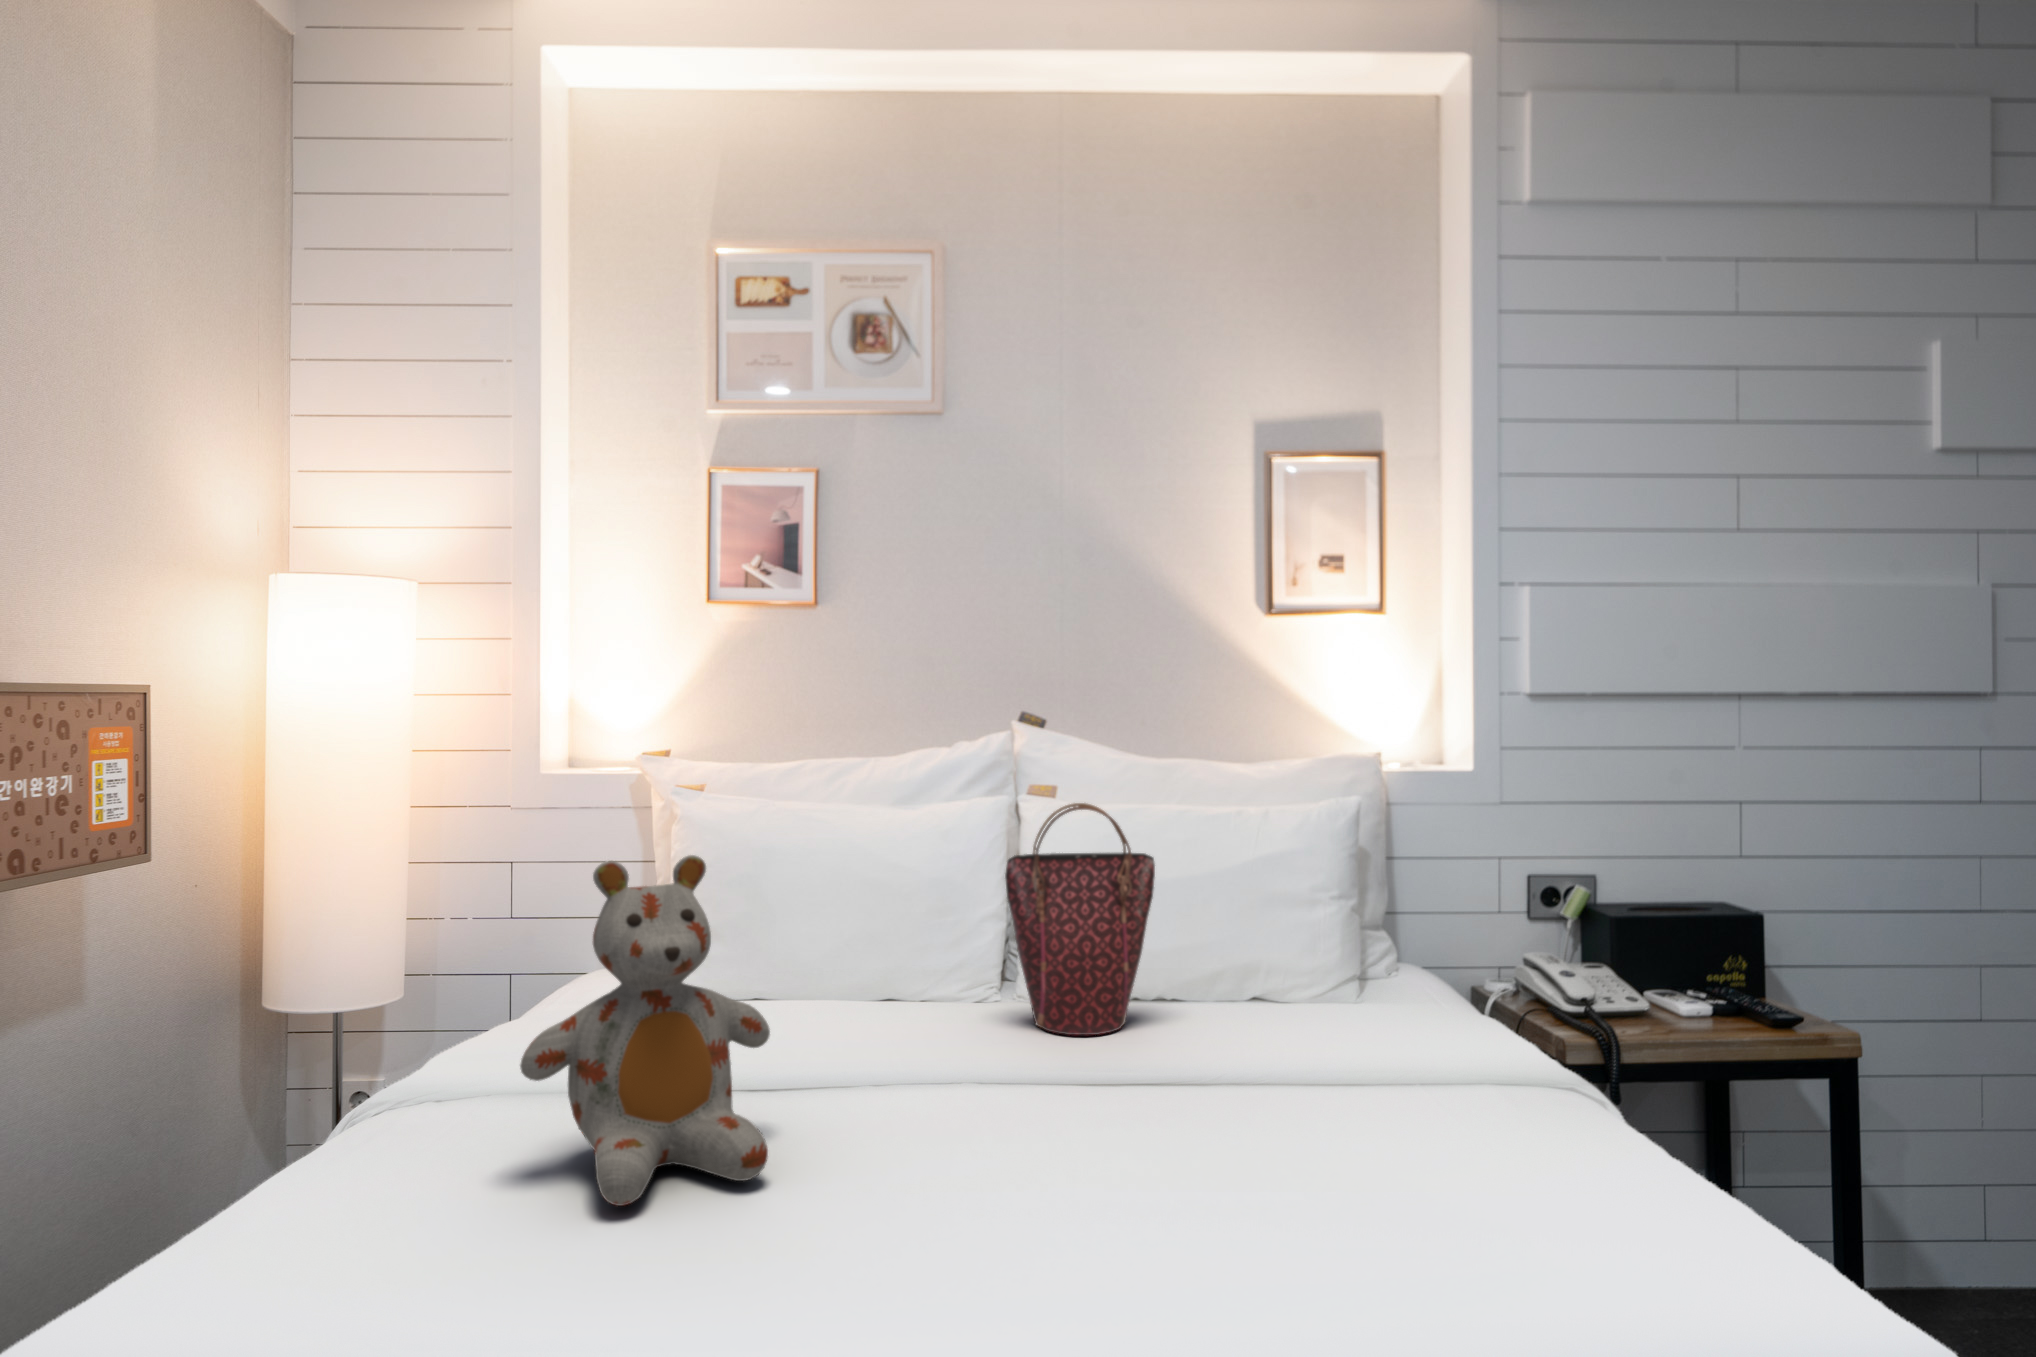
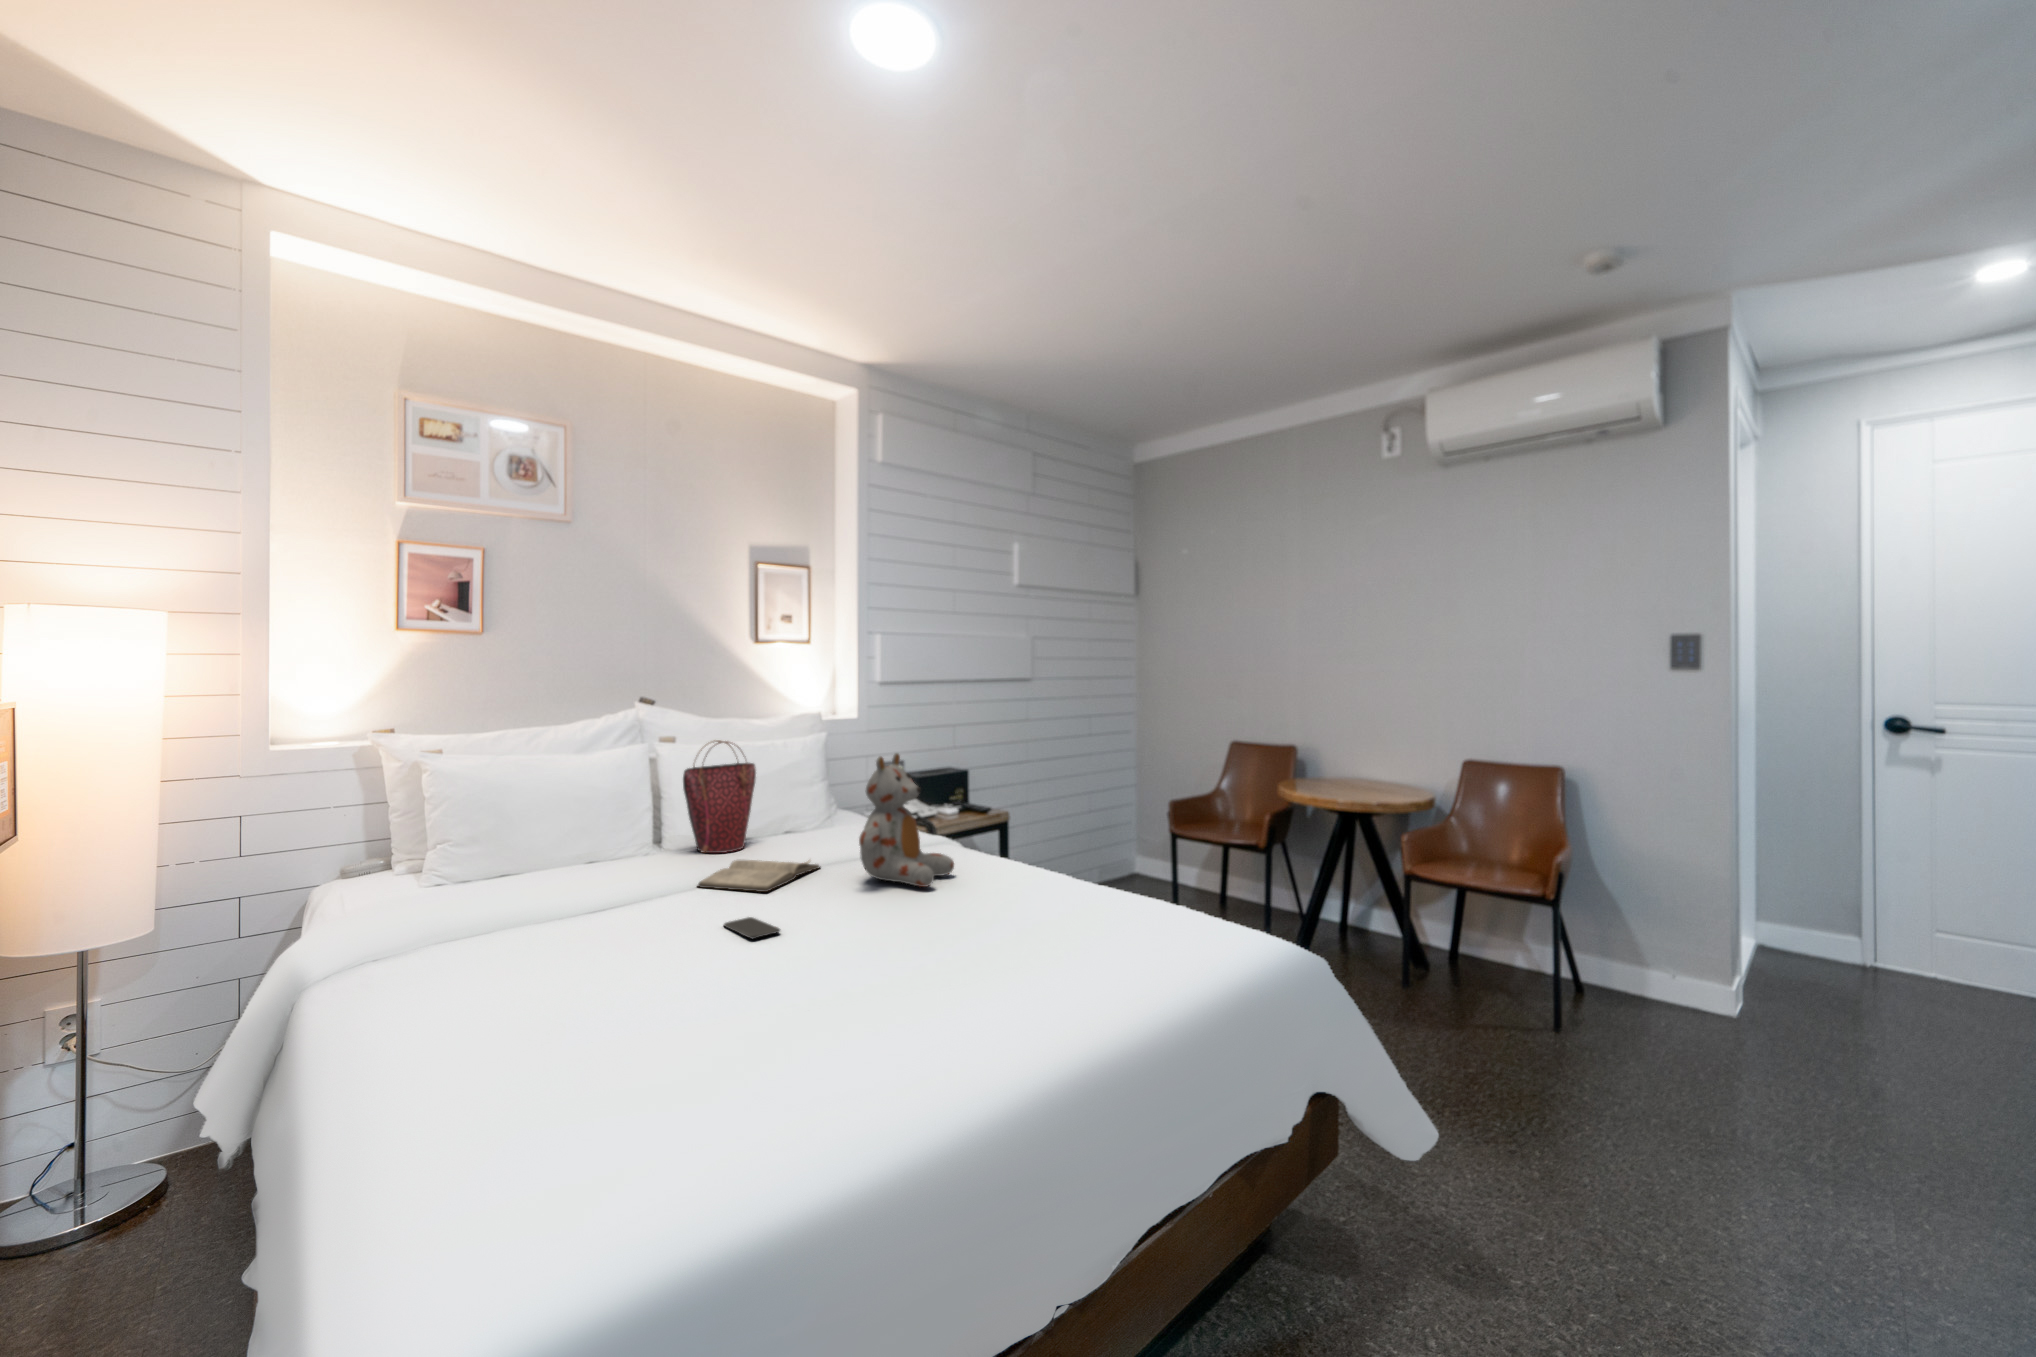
stuffed bear: present [520,855,770,1206] -> present [859,753,954,887]
diary: none [924,1063,1201,1164] -> present [698,860,820,892]
smartphone: none [816,1232,901,1308] -> present [724,917,780,939]

